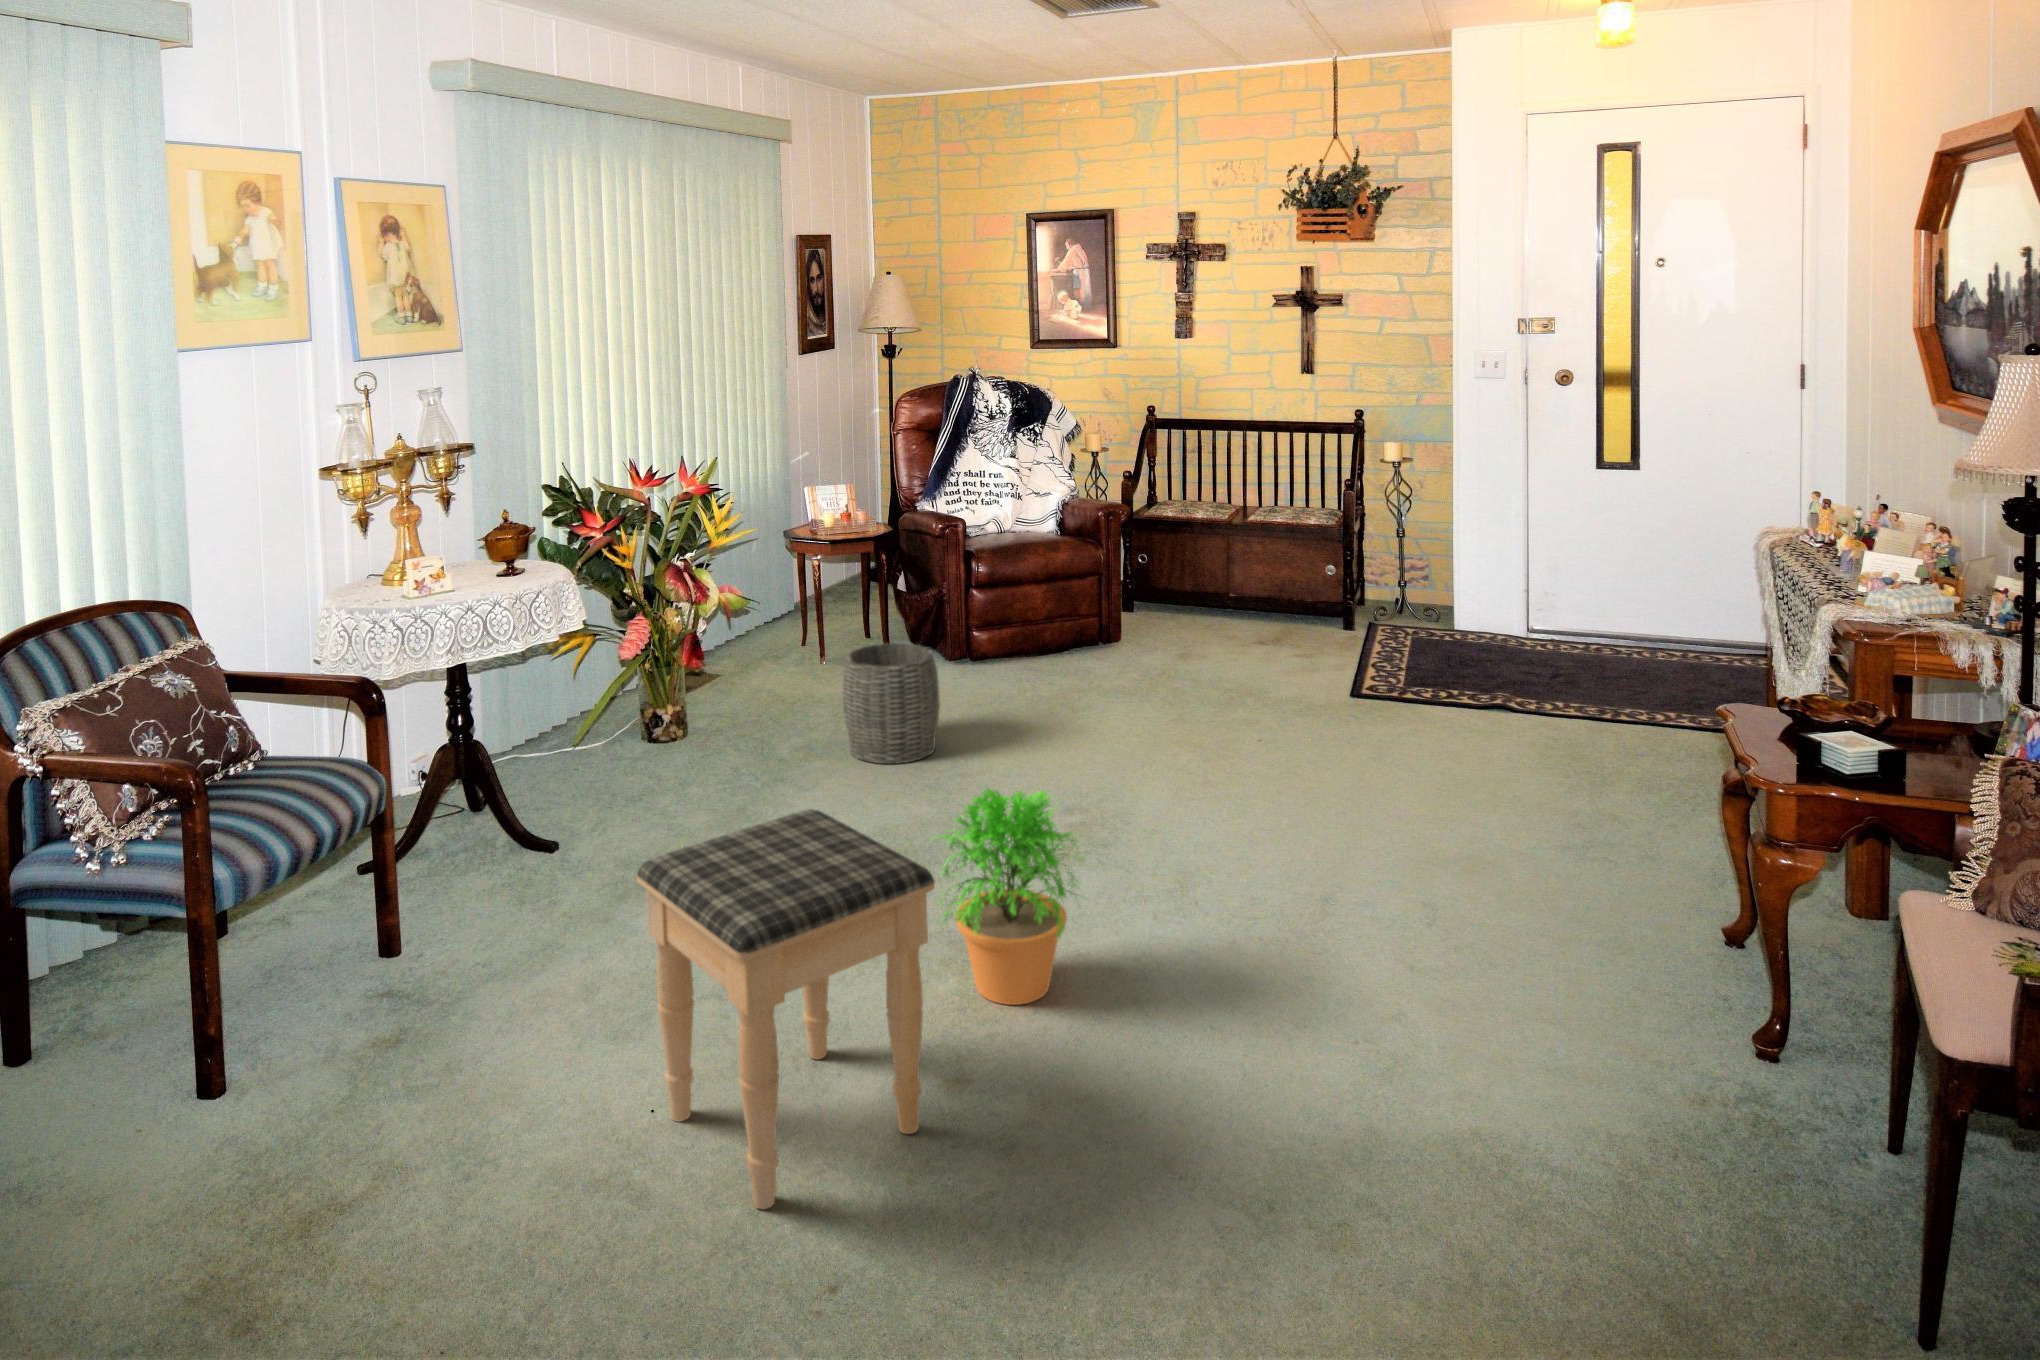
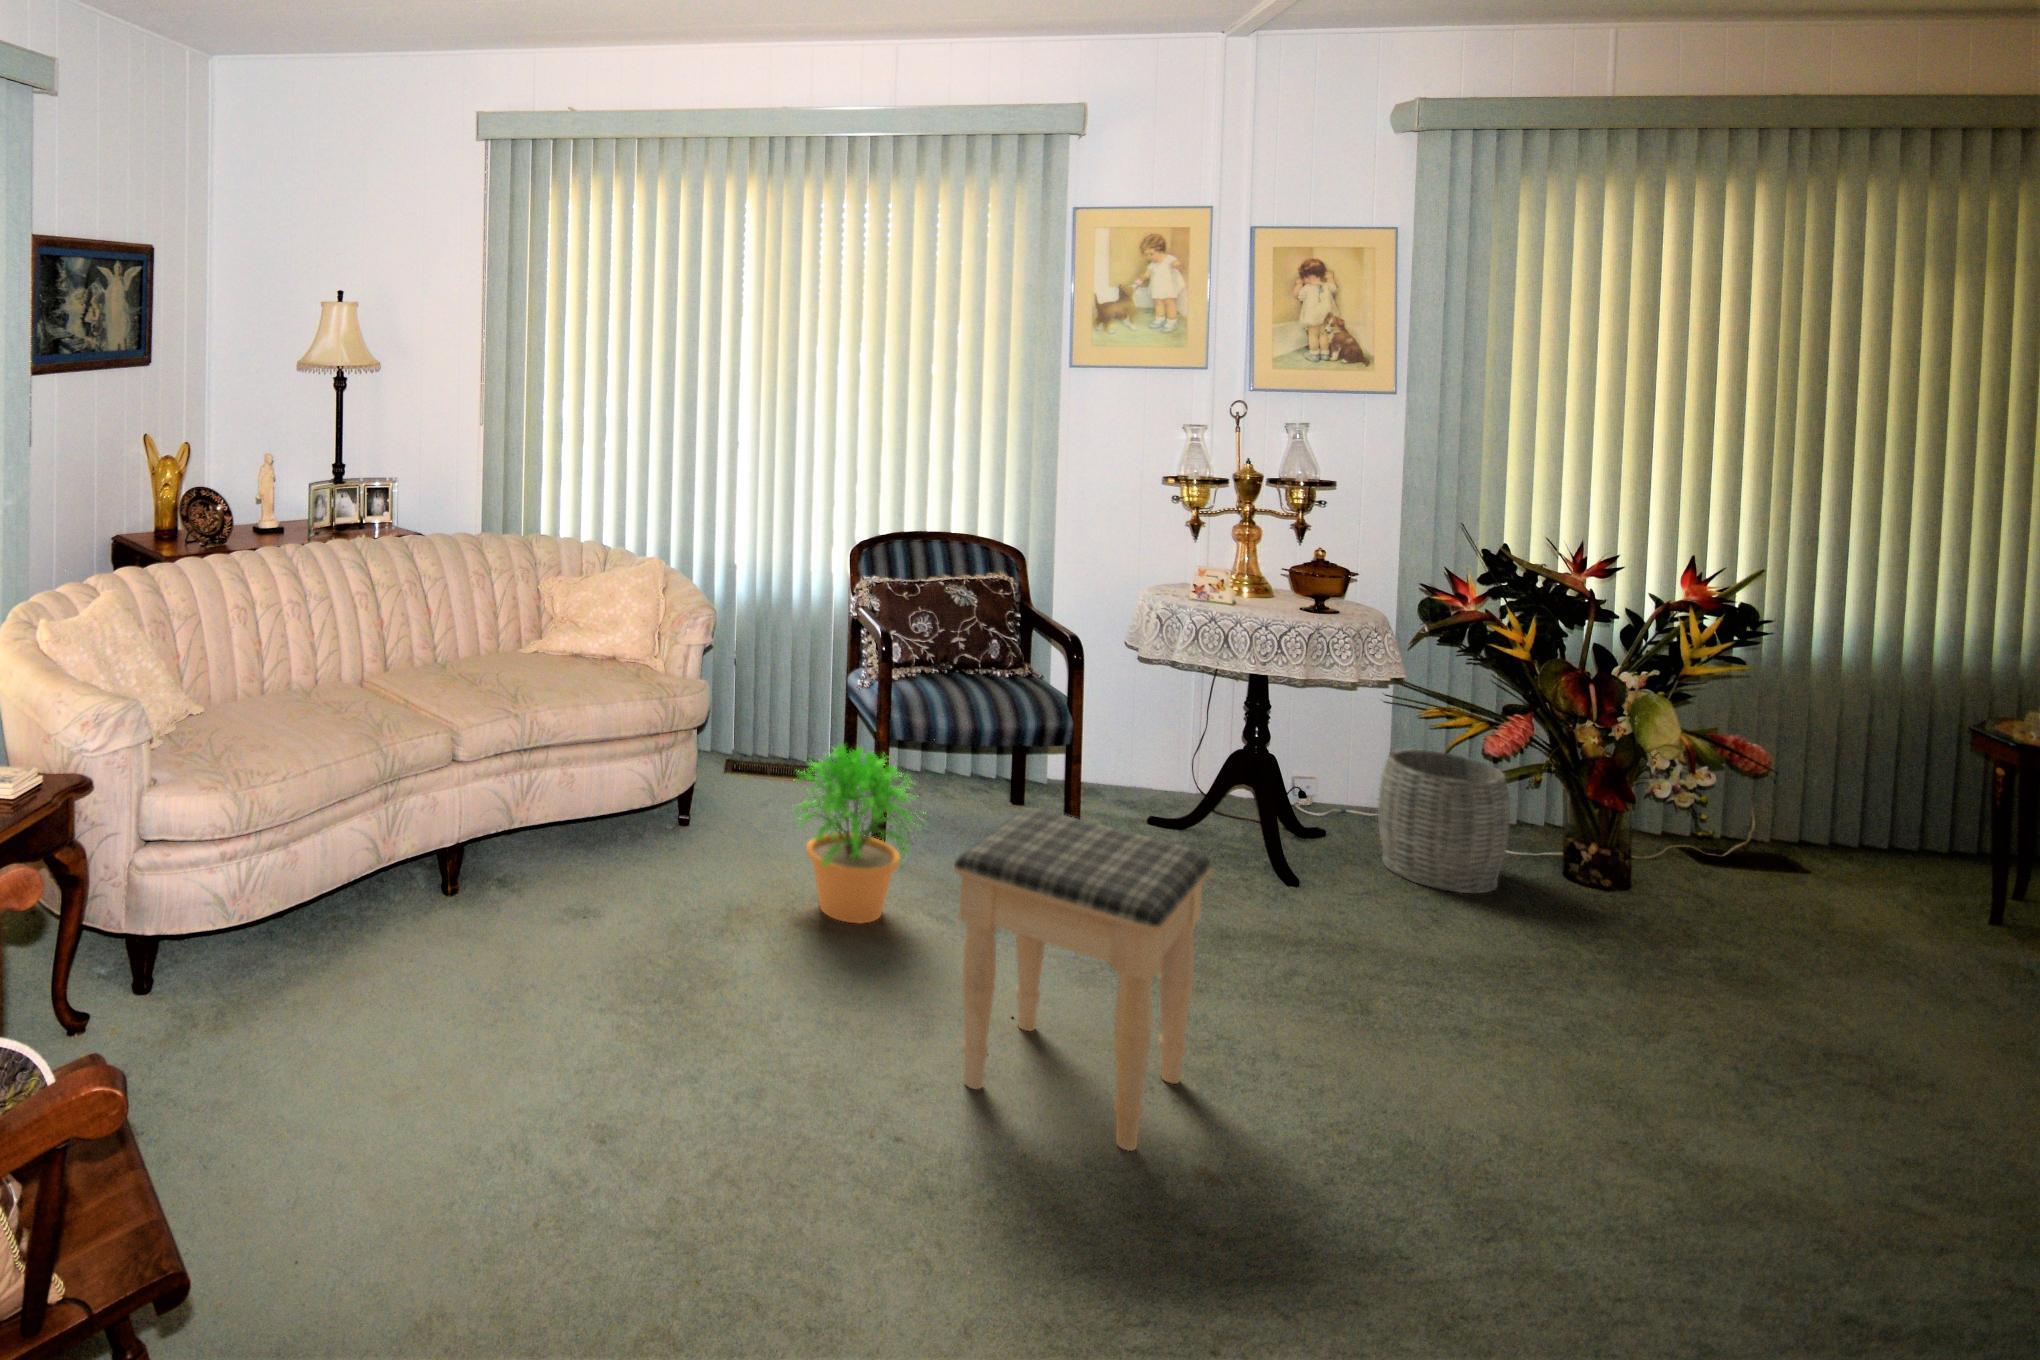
woven basket: present [843,643,940,764] -> present [1378,750,1510,893]
potted plant: present [932,787,1081,1005] -> present [794,744,924,923]

